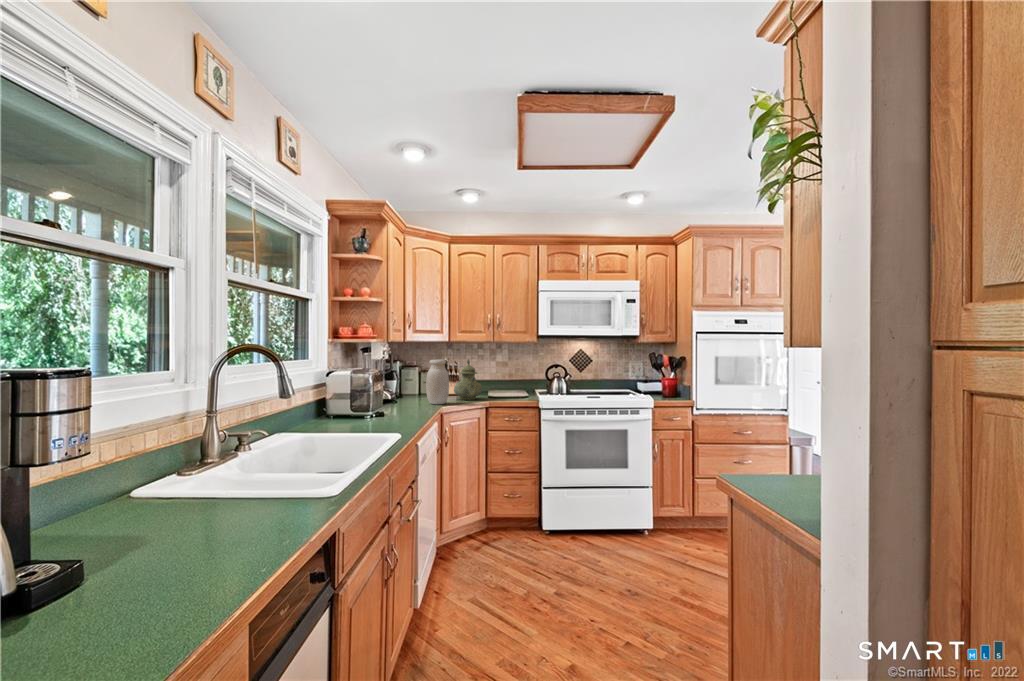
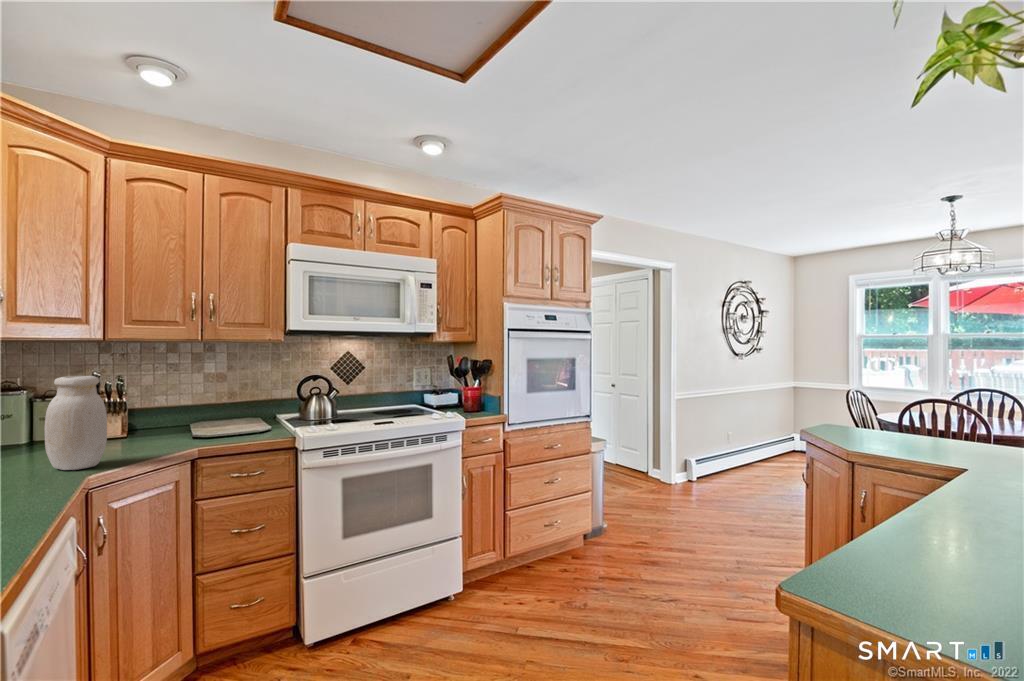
teapot: present [454,360,482,400] -> none [117,372,183,449]

